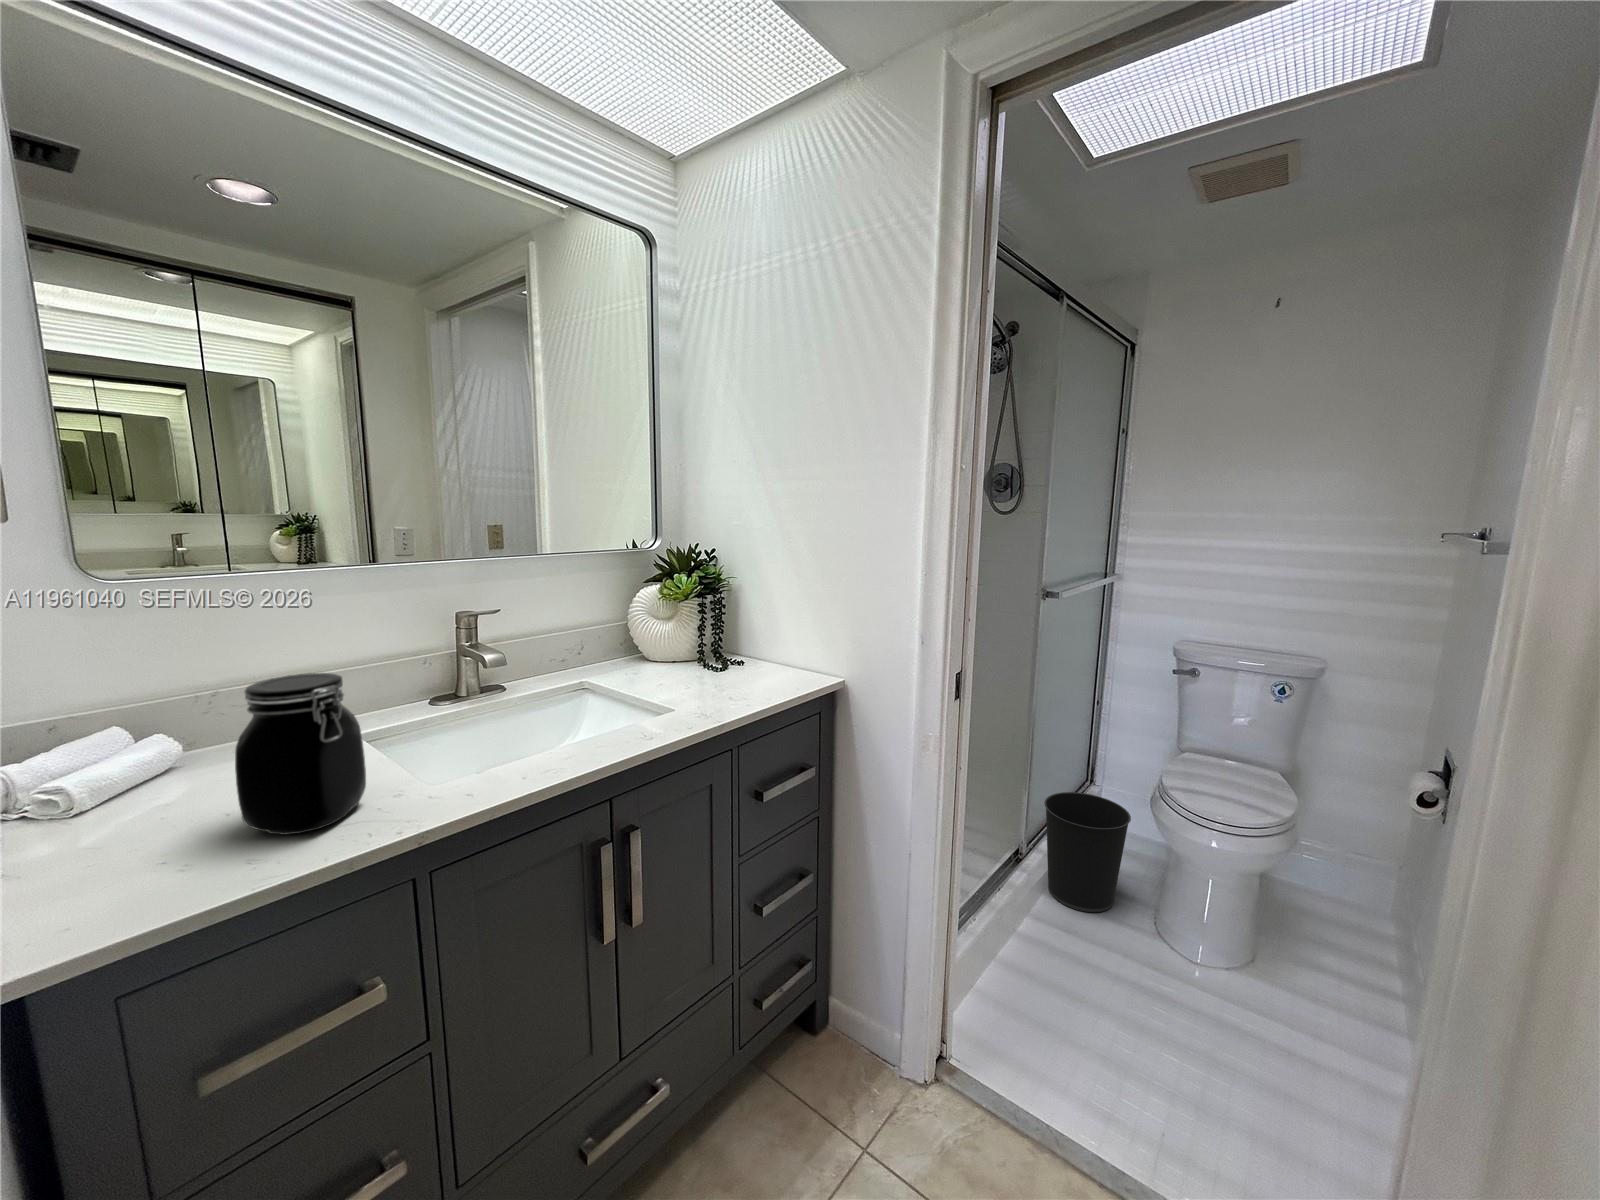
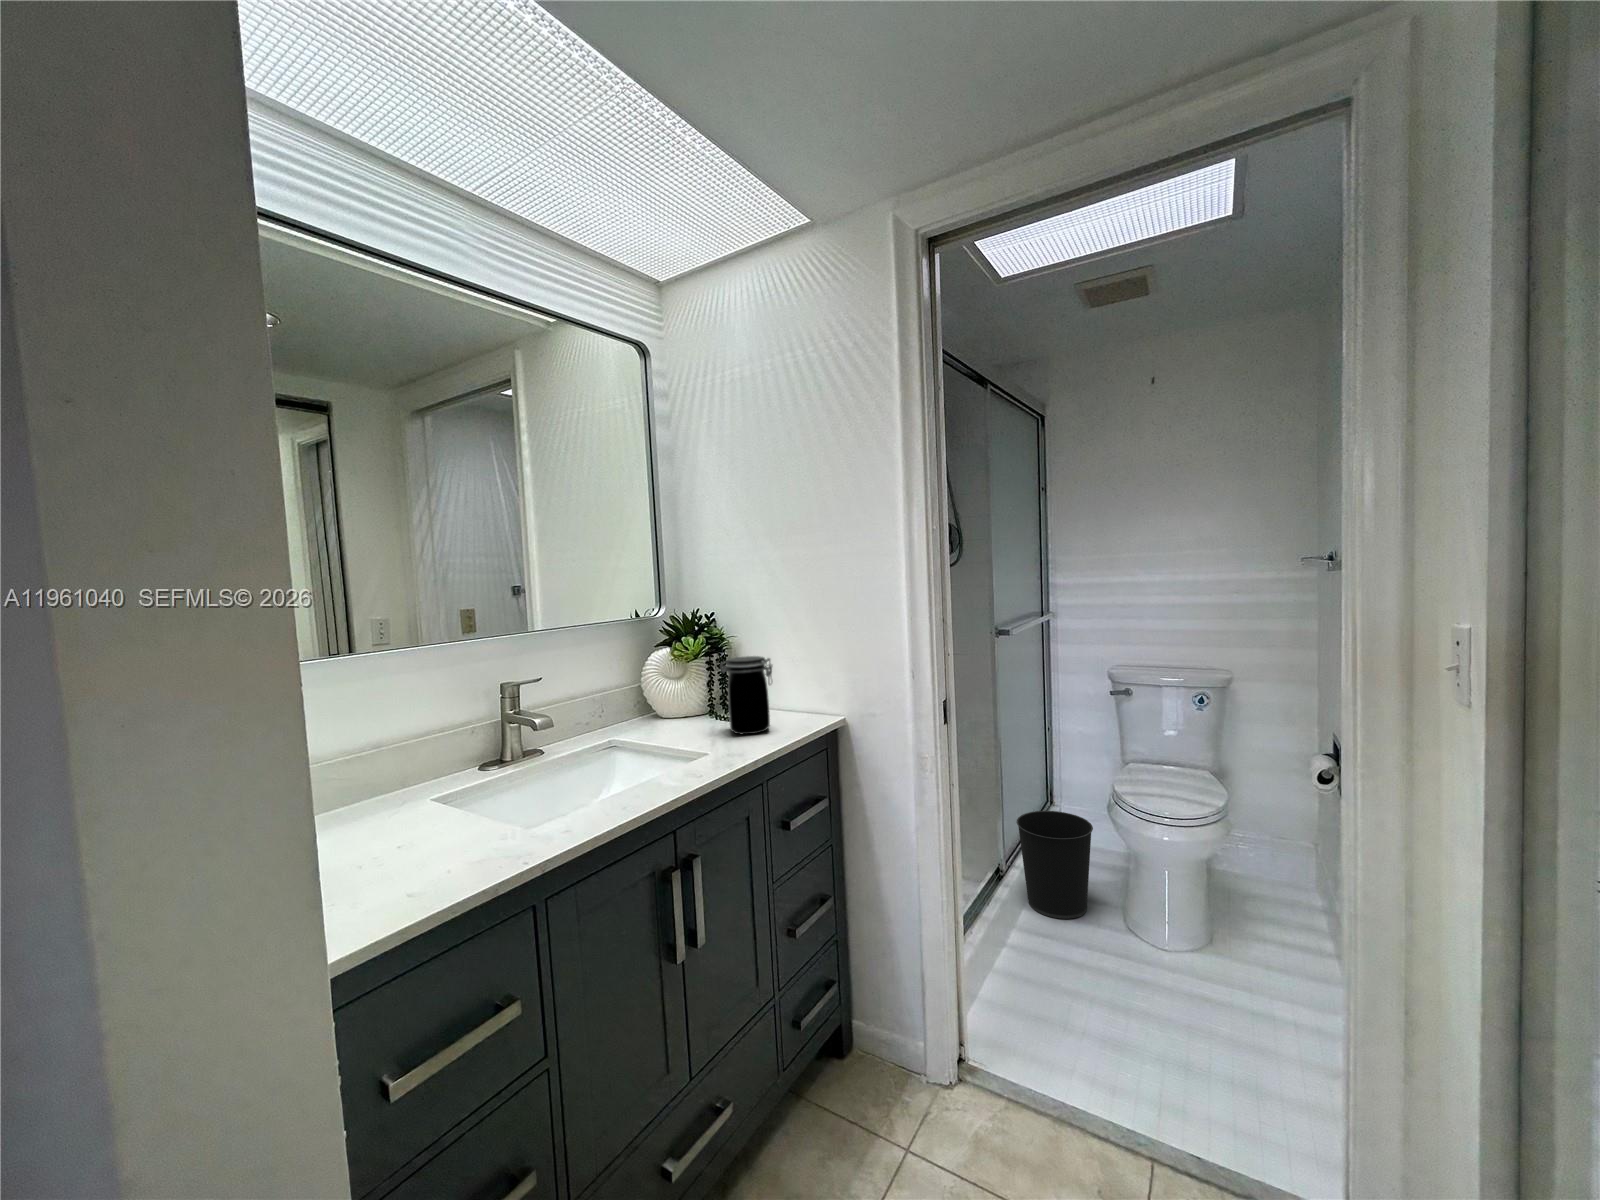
jar: present [235,673,366,835] -> present [720,656,772,734]

